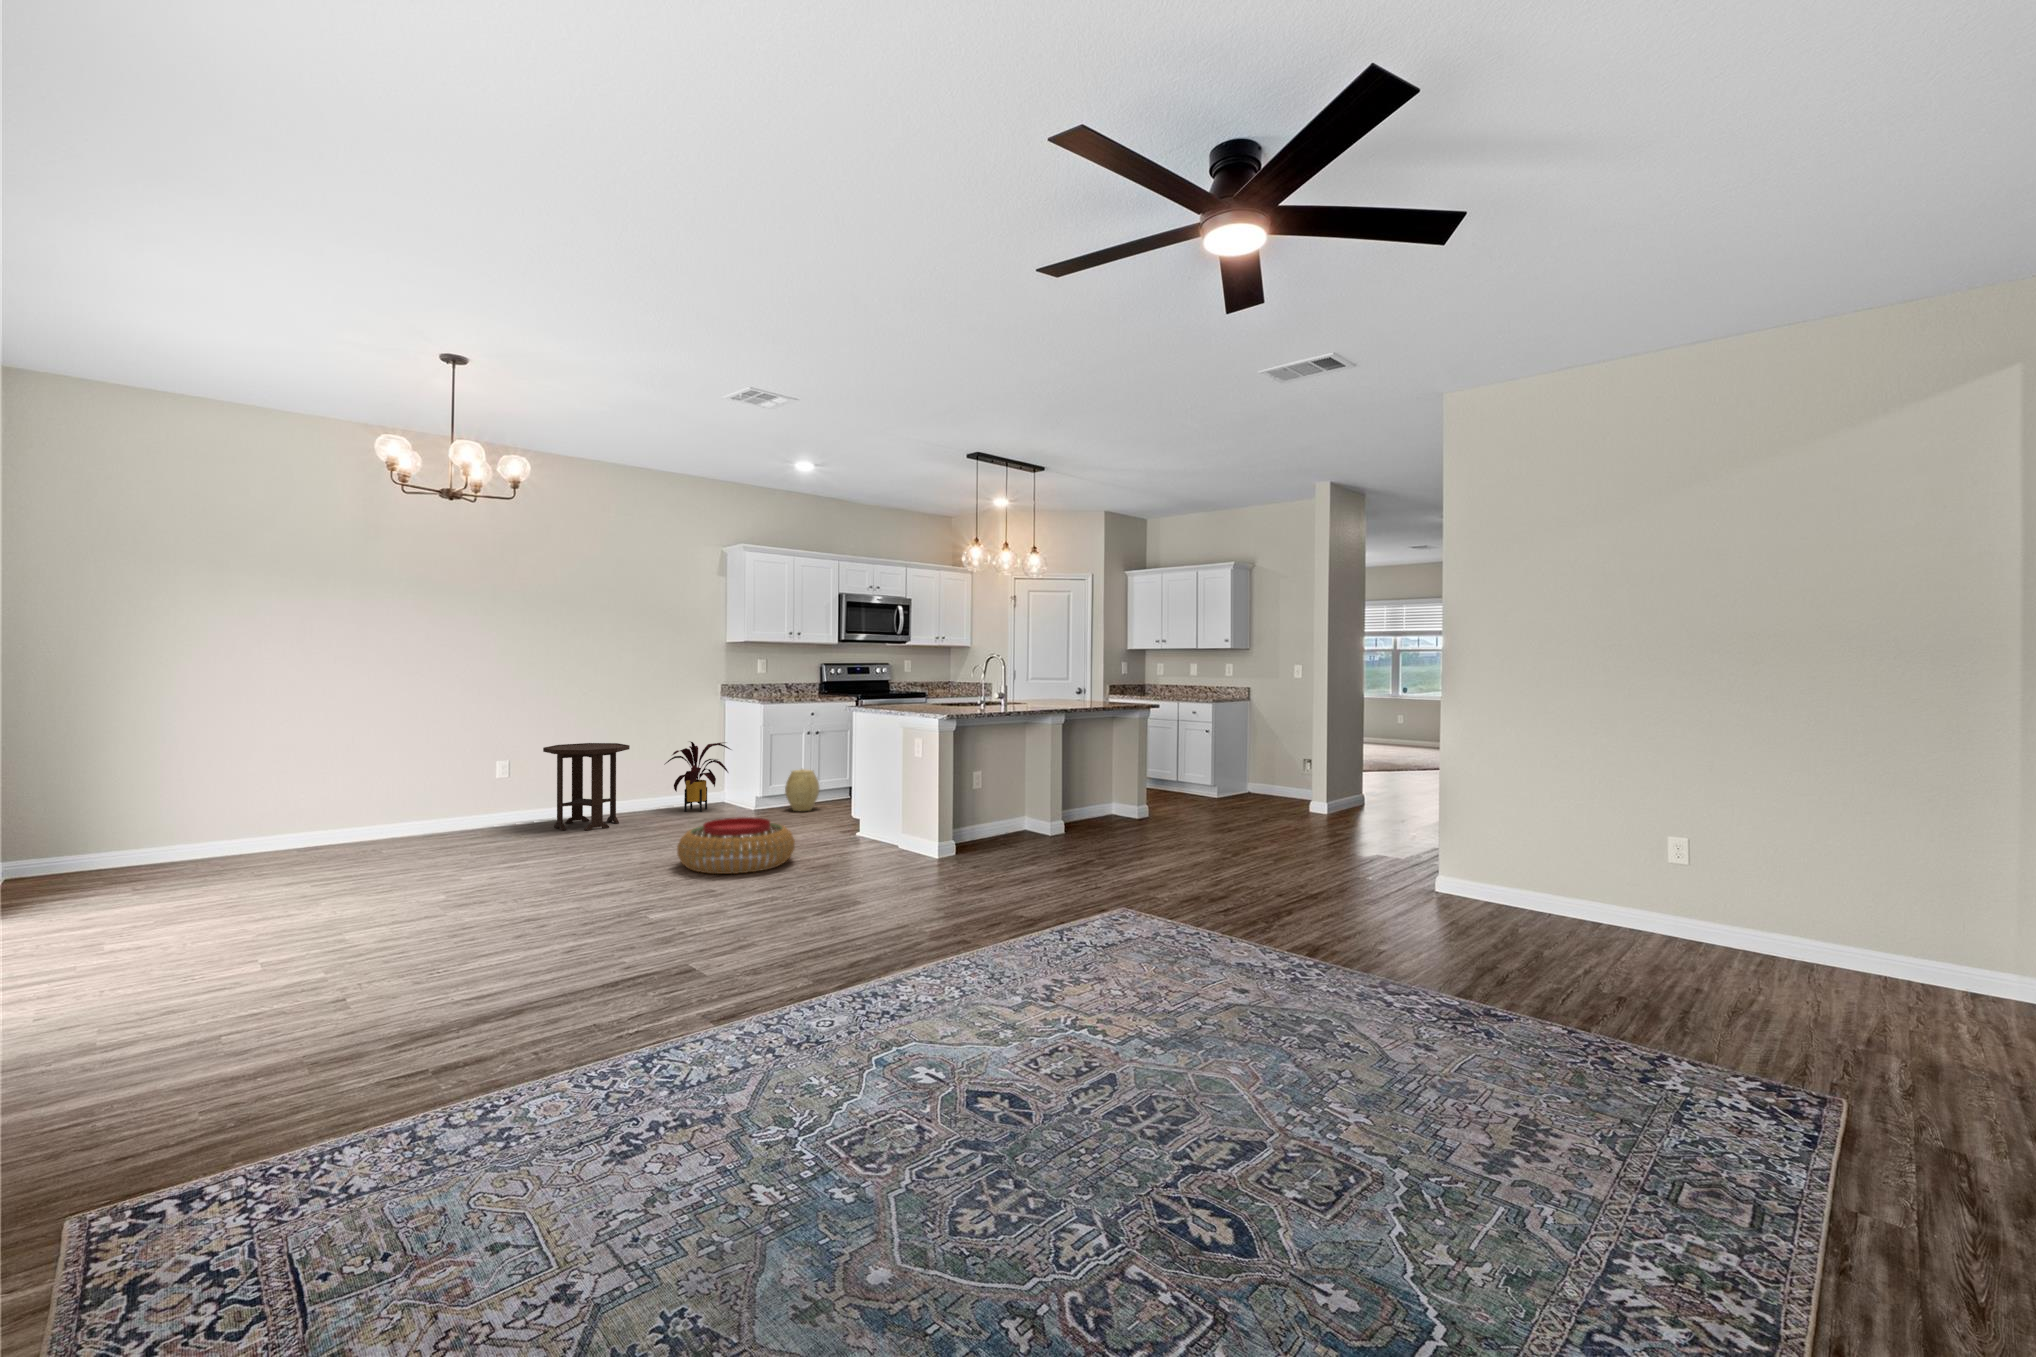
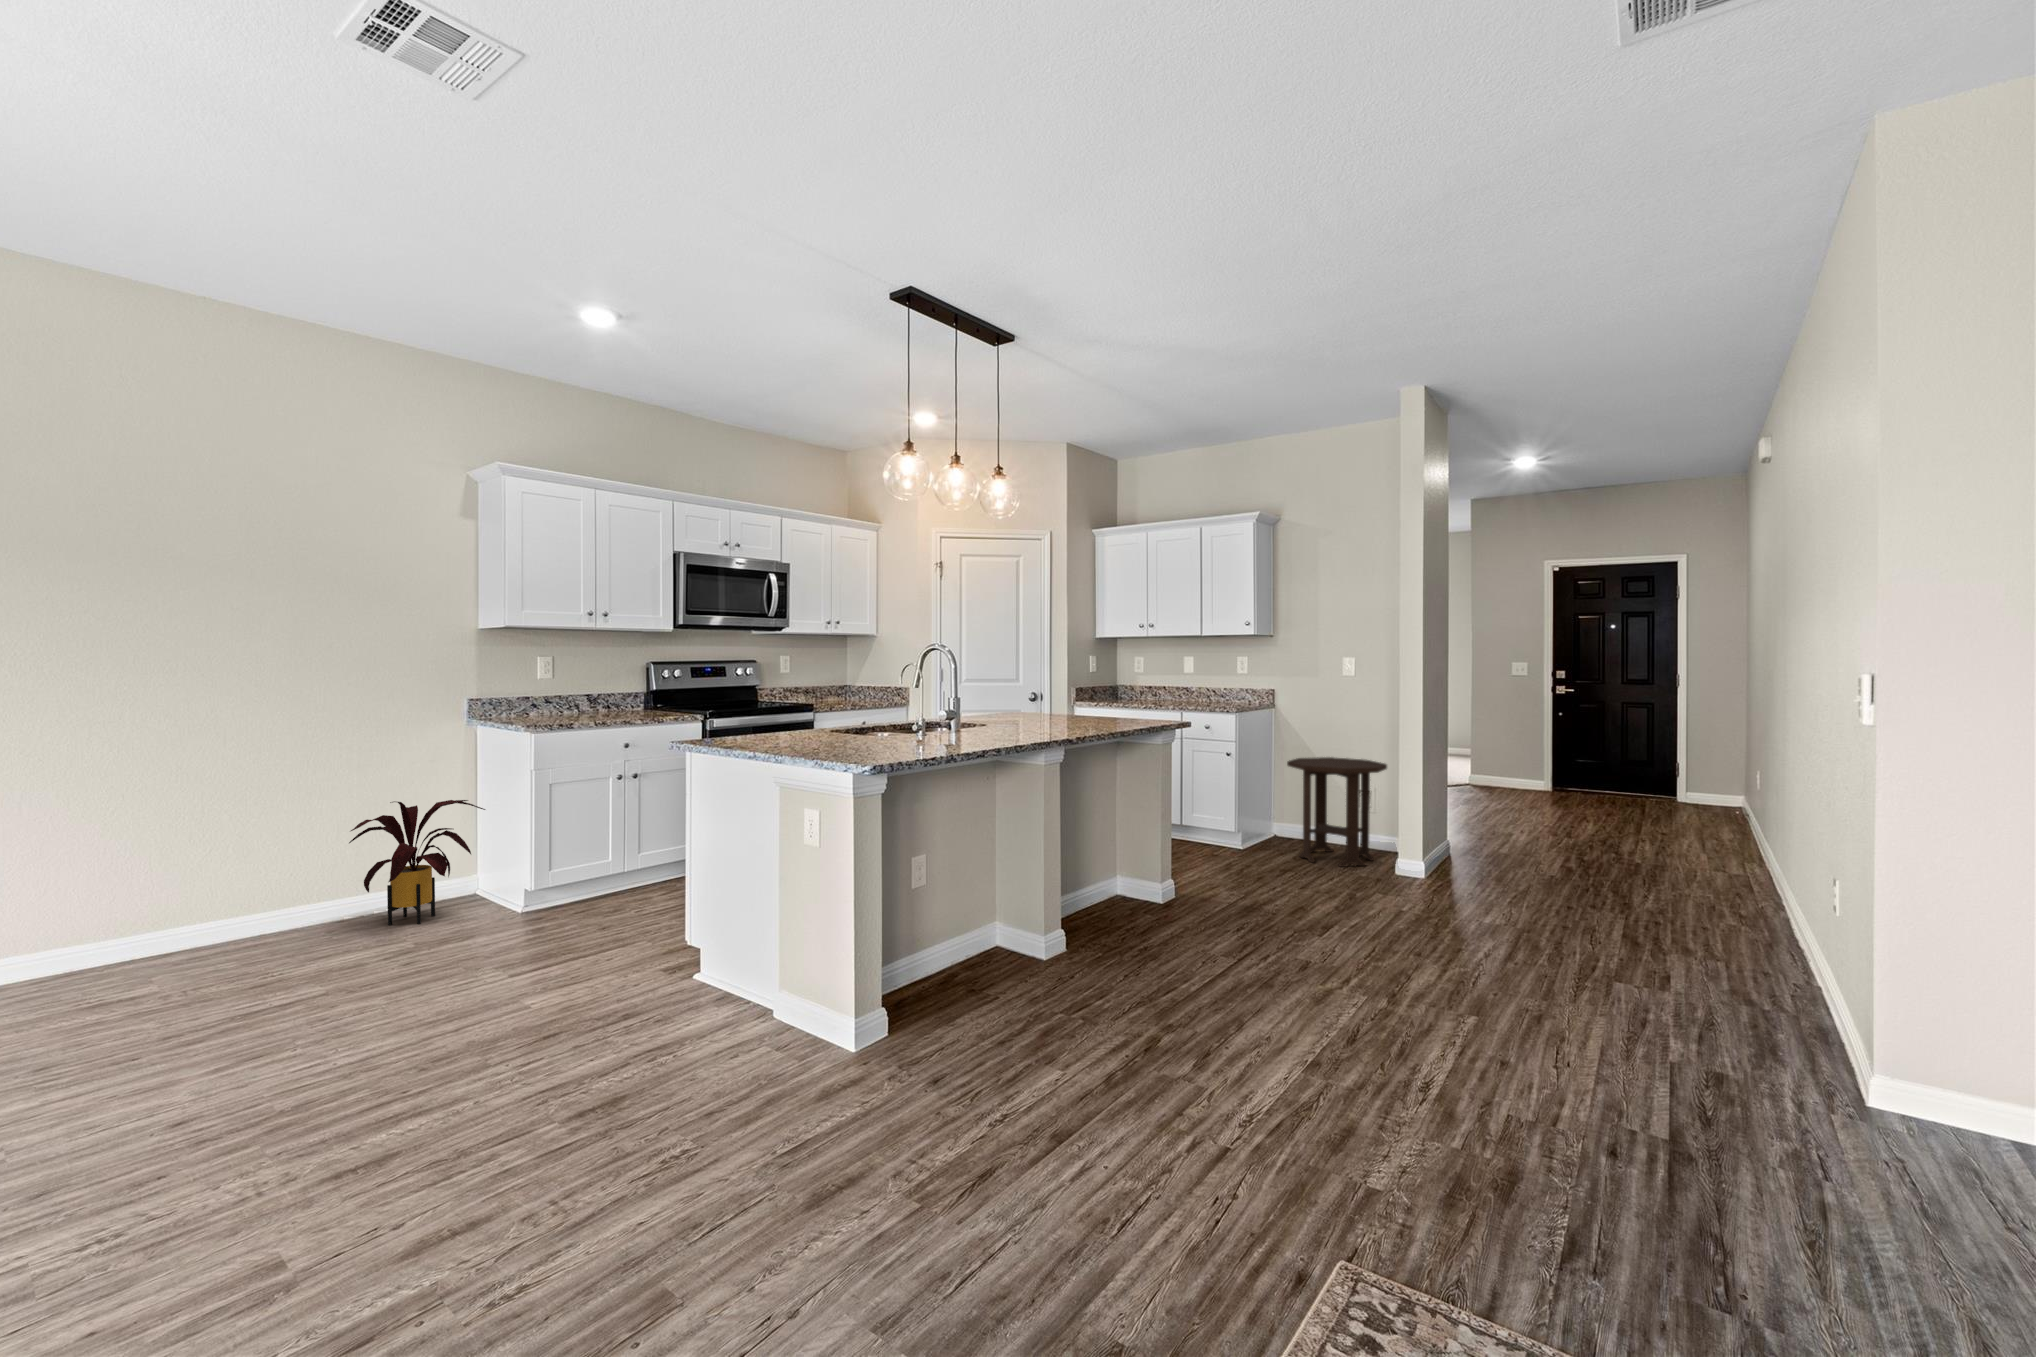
side table: present [543,743,630,831] -> present [1287,757,1387,867]
woven basket: present [785,769,820,811] -> none [576,839,639,913]
pouf: present [677,817,795,874] -> none [229,995,544,1176]

